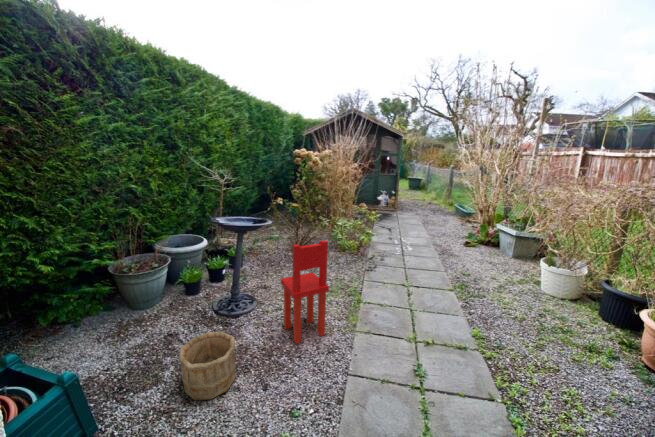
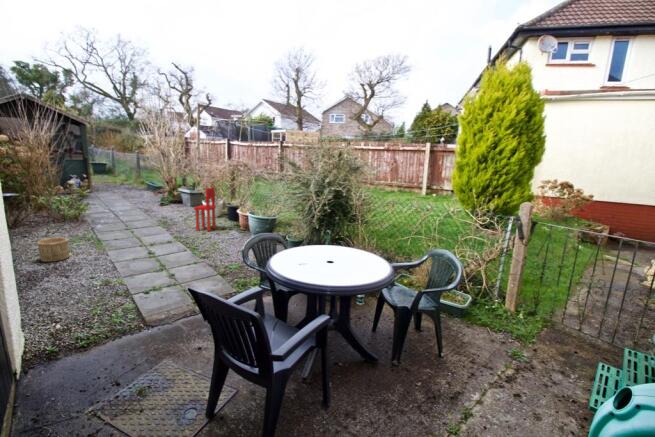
chair: present [281,240,329,344] -> present [194,187,216,231]

